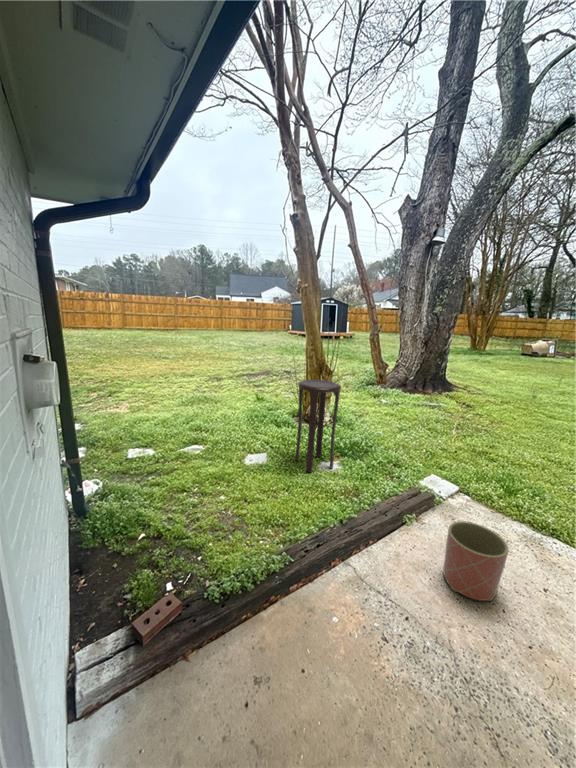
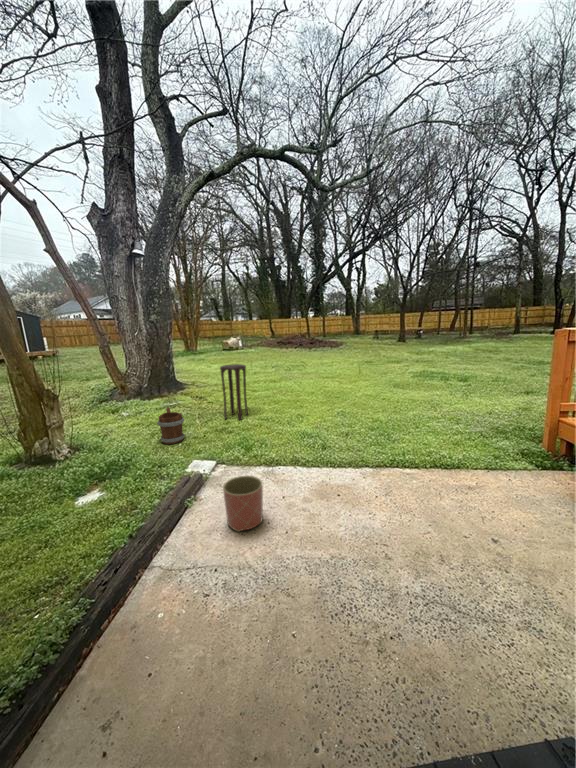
stool: present [295,380,341,472] -> present [220,364,248,420]
bucket: none [406,407,437,448] -> present [157,408,185,444]

